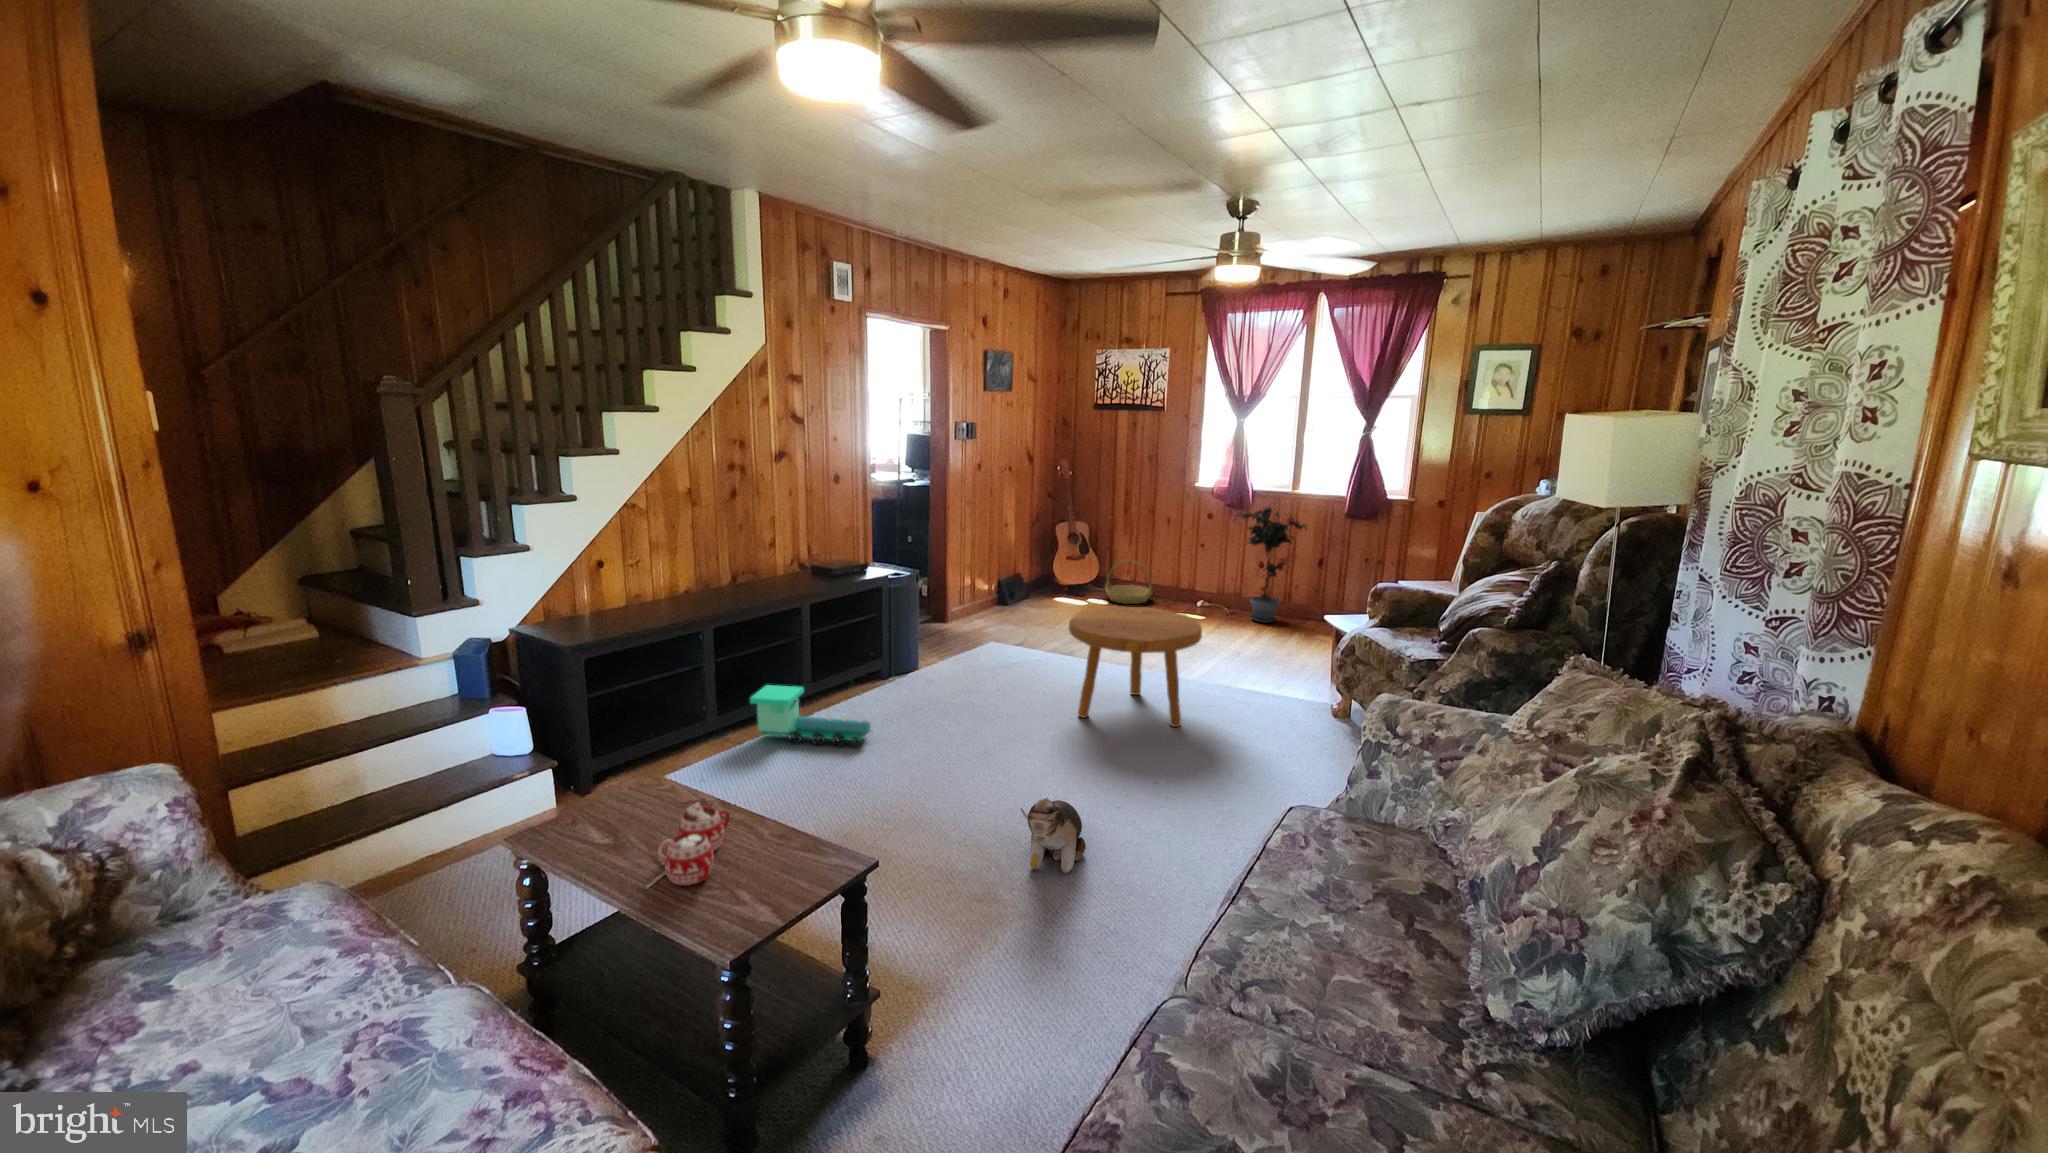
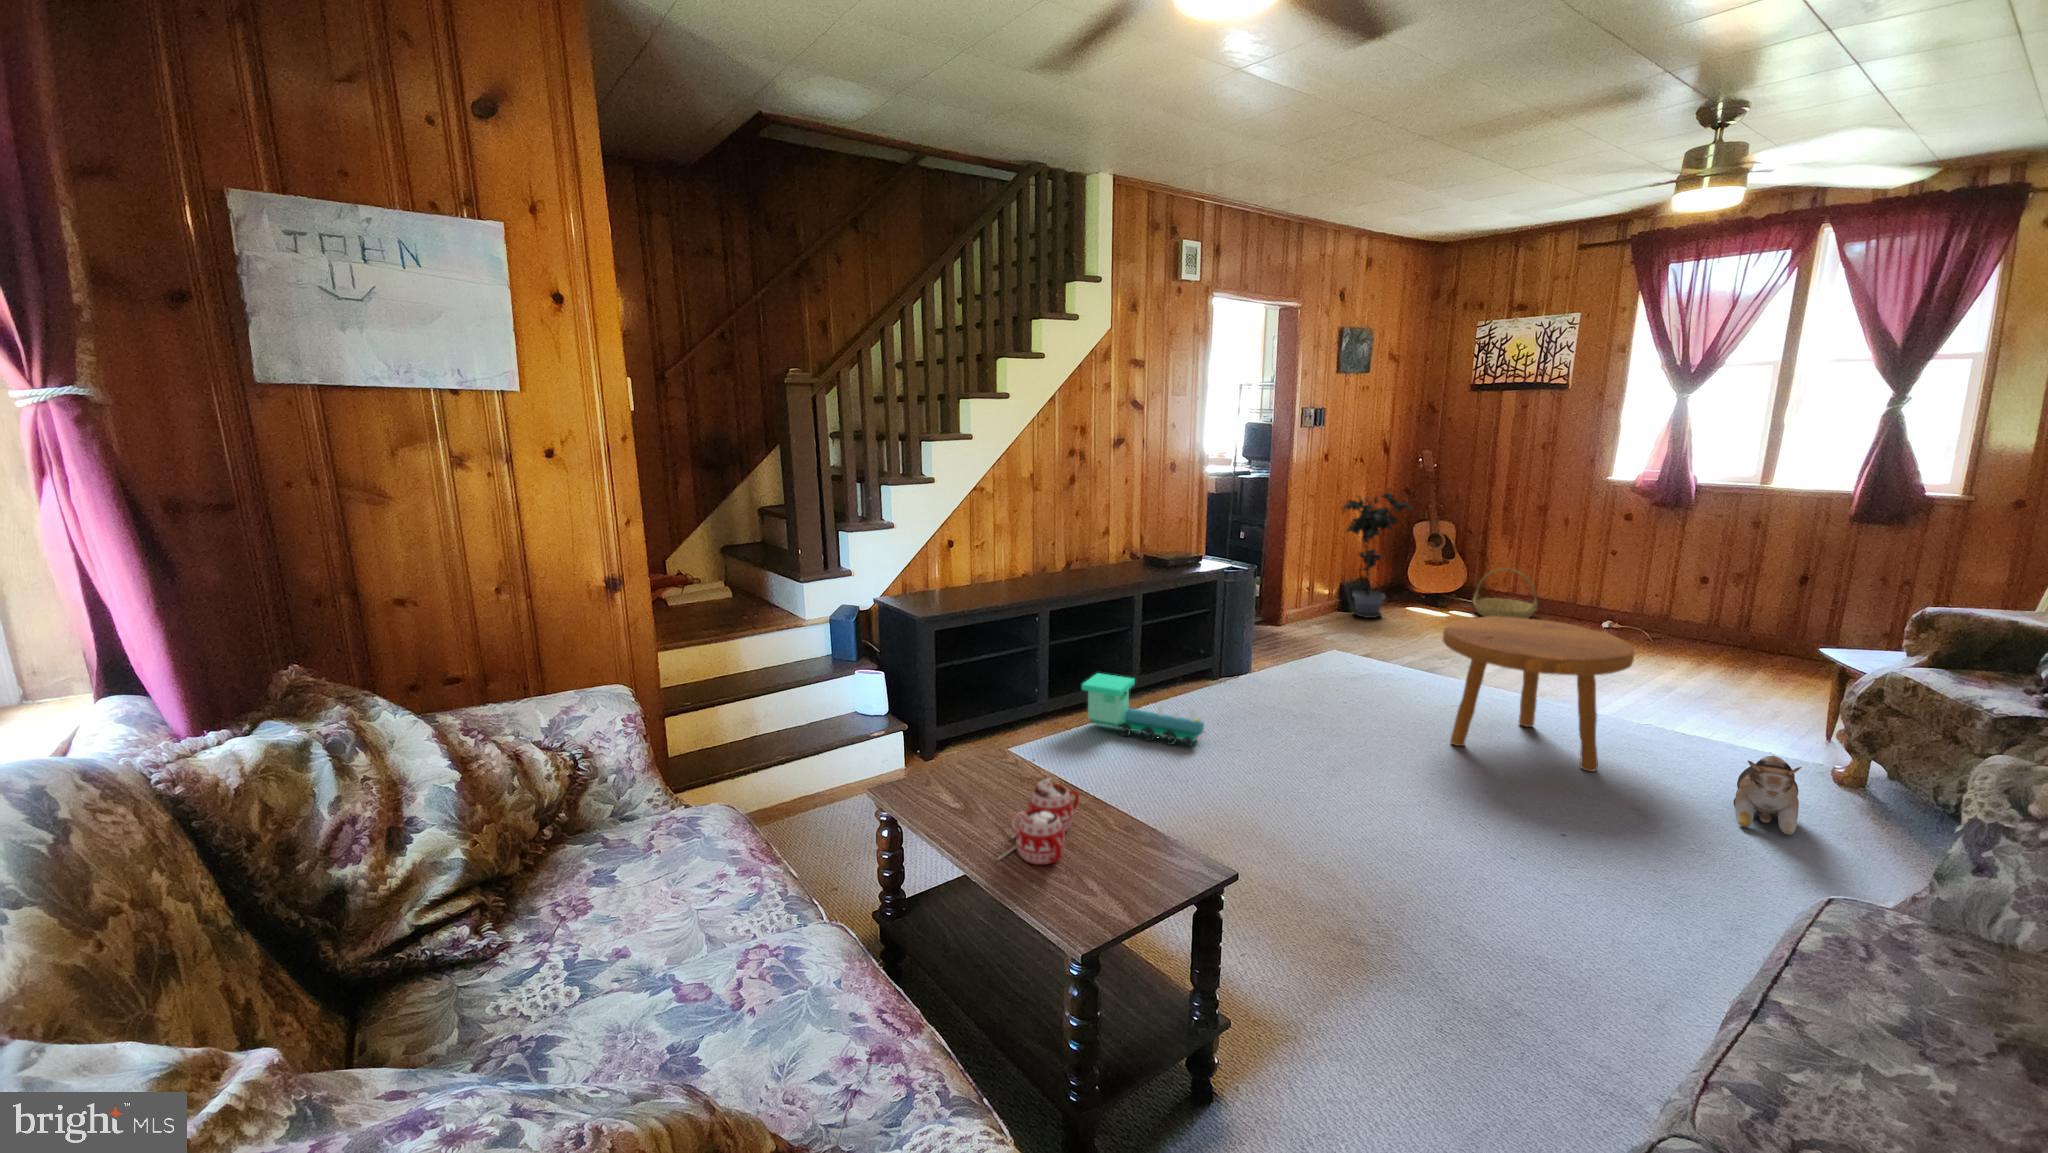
potted plant: present [1235,507,1307,623] -> present [1341,488,1412,618]
plush toy: present [1021,798,1086,873] -> present [1734,755,1801,834]

